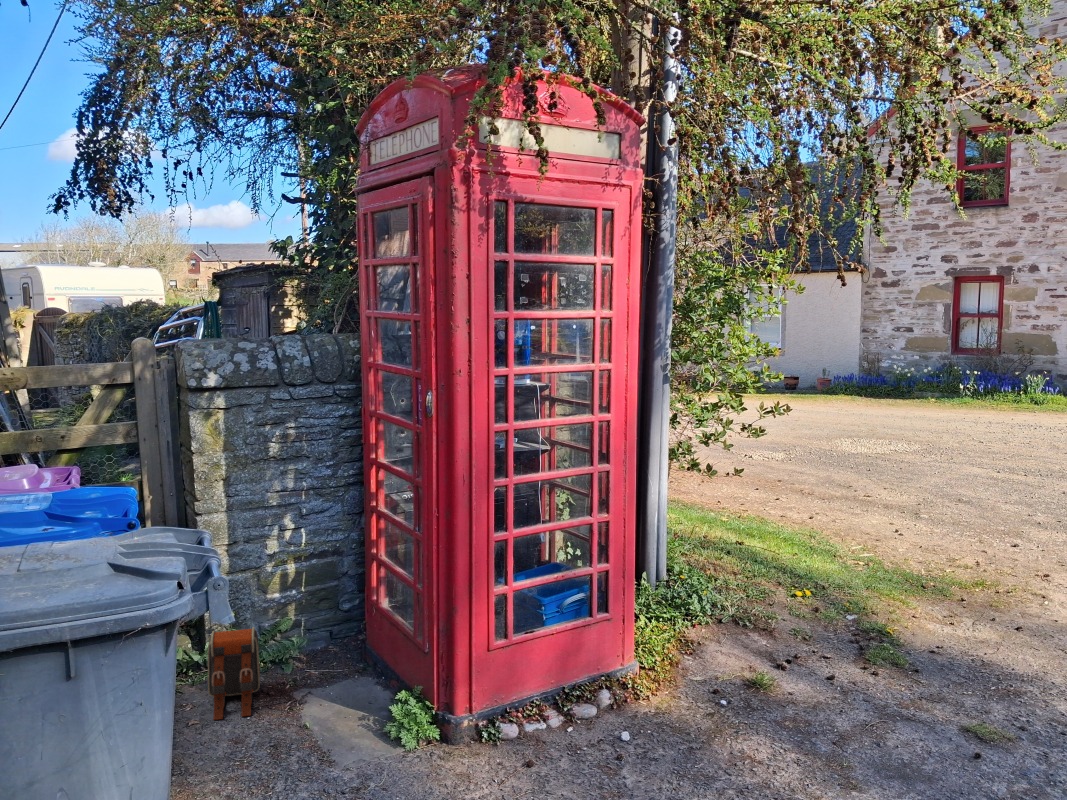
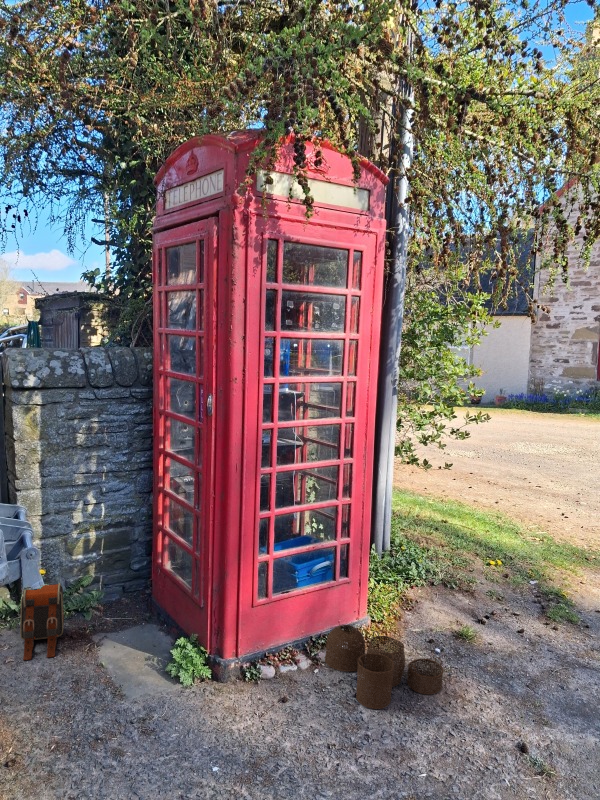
woven basket: none [581,670,727,771] -> present [325,624,444,709]

